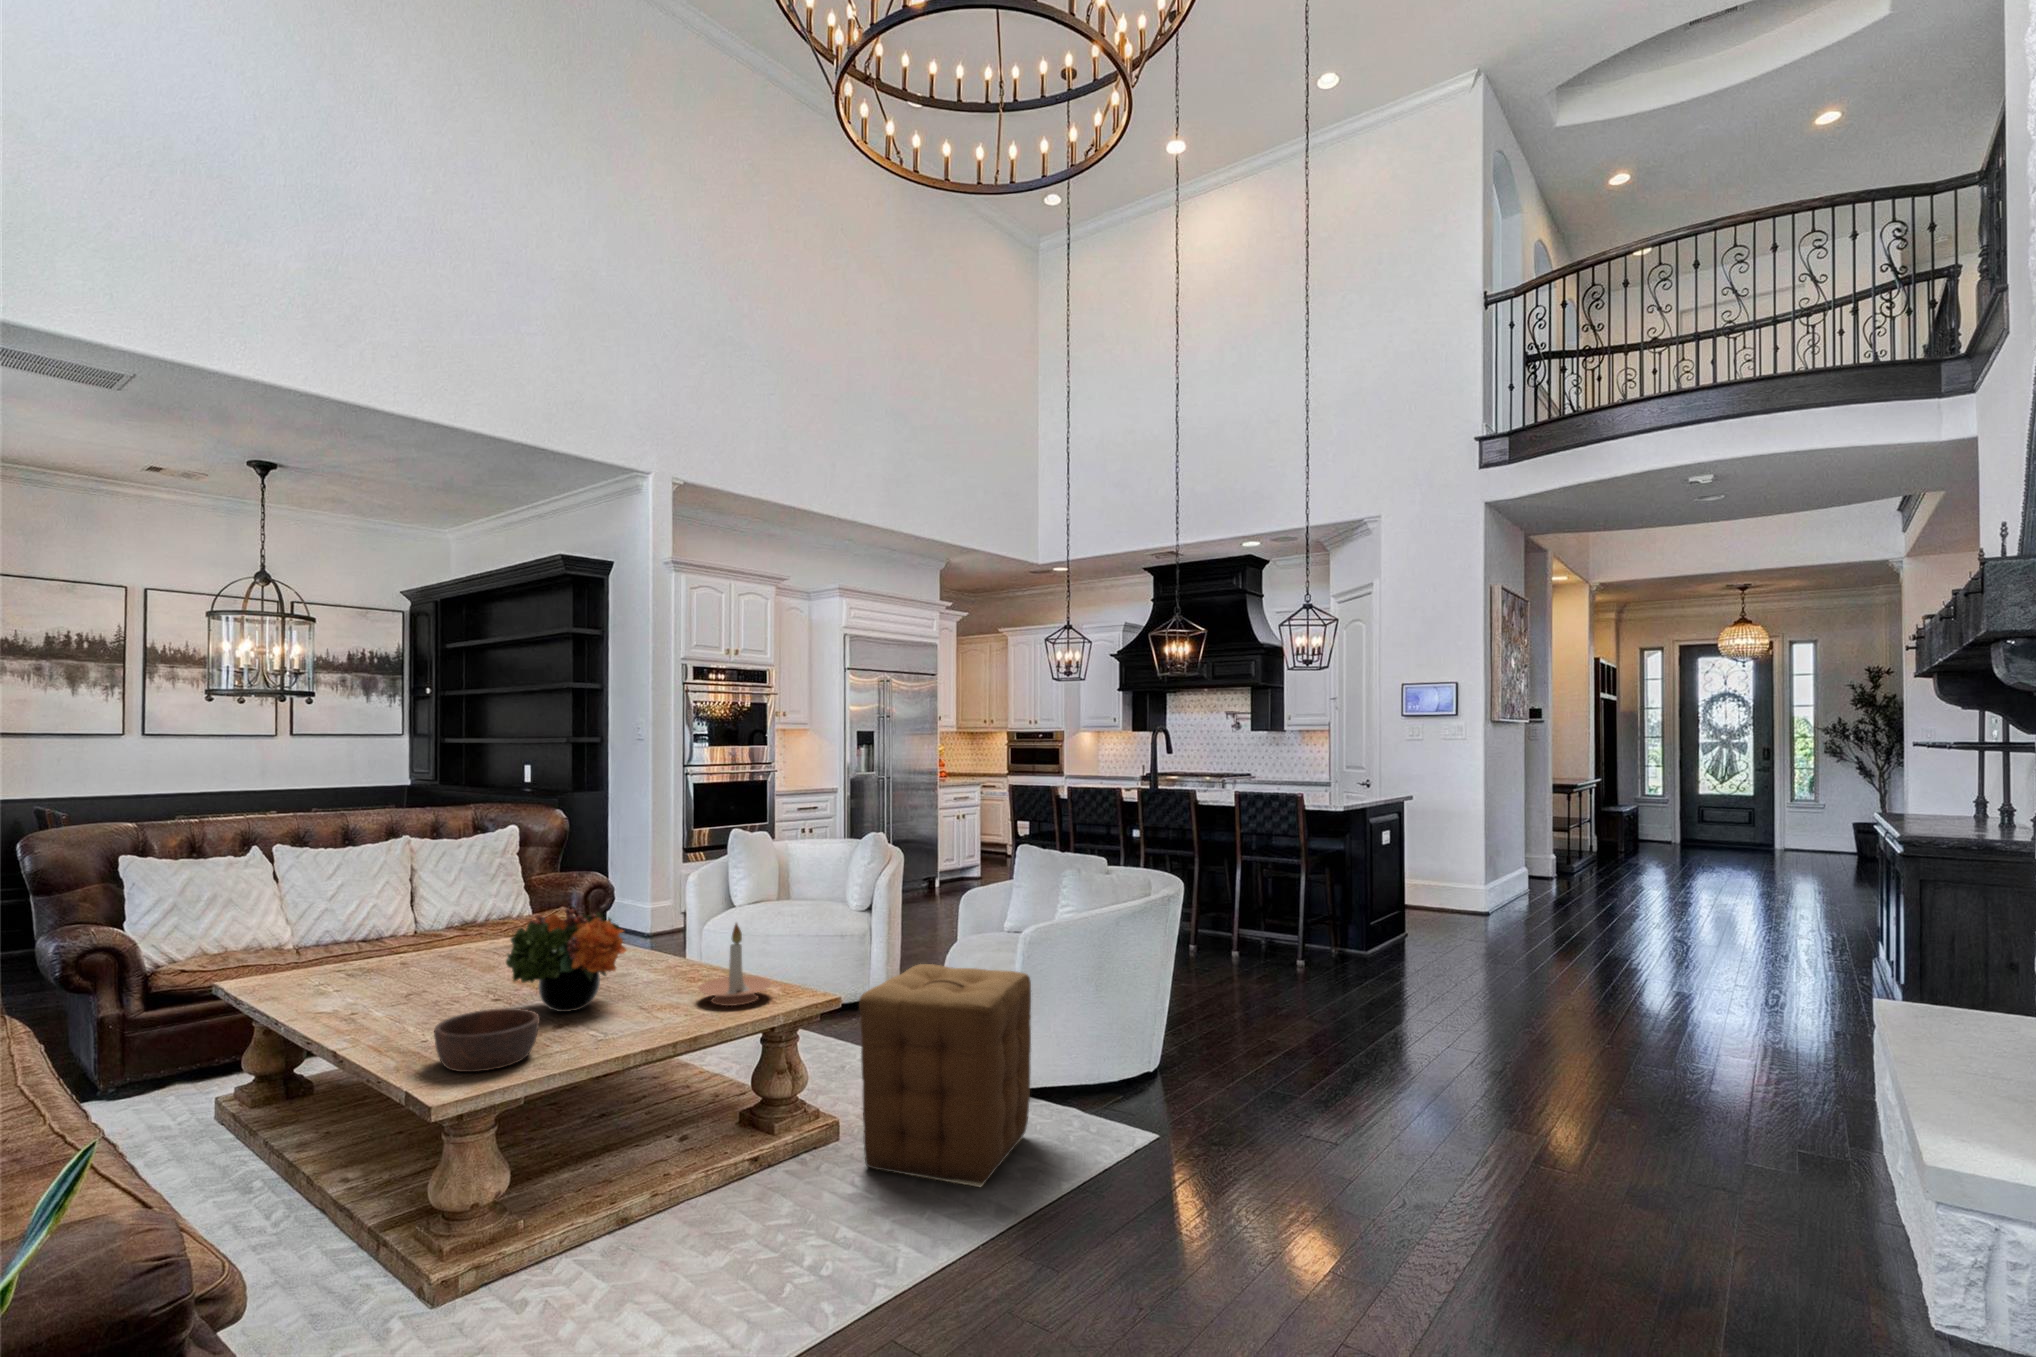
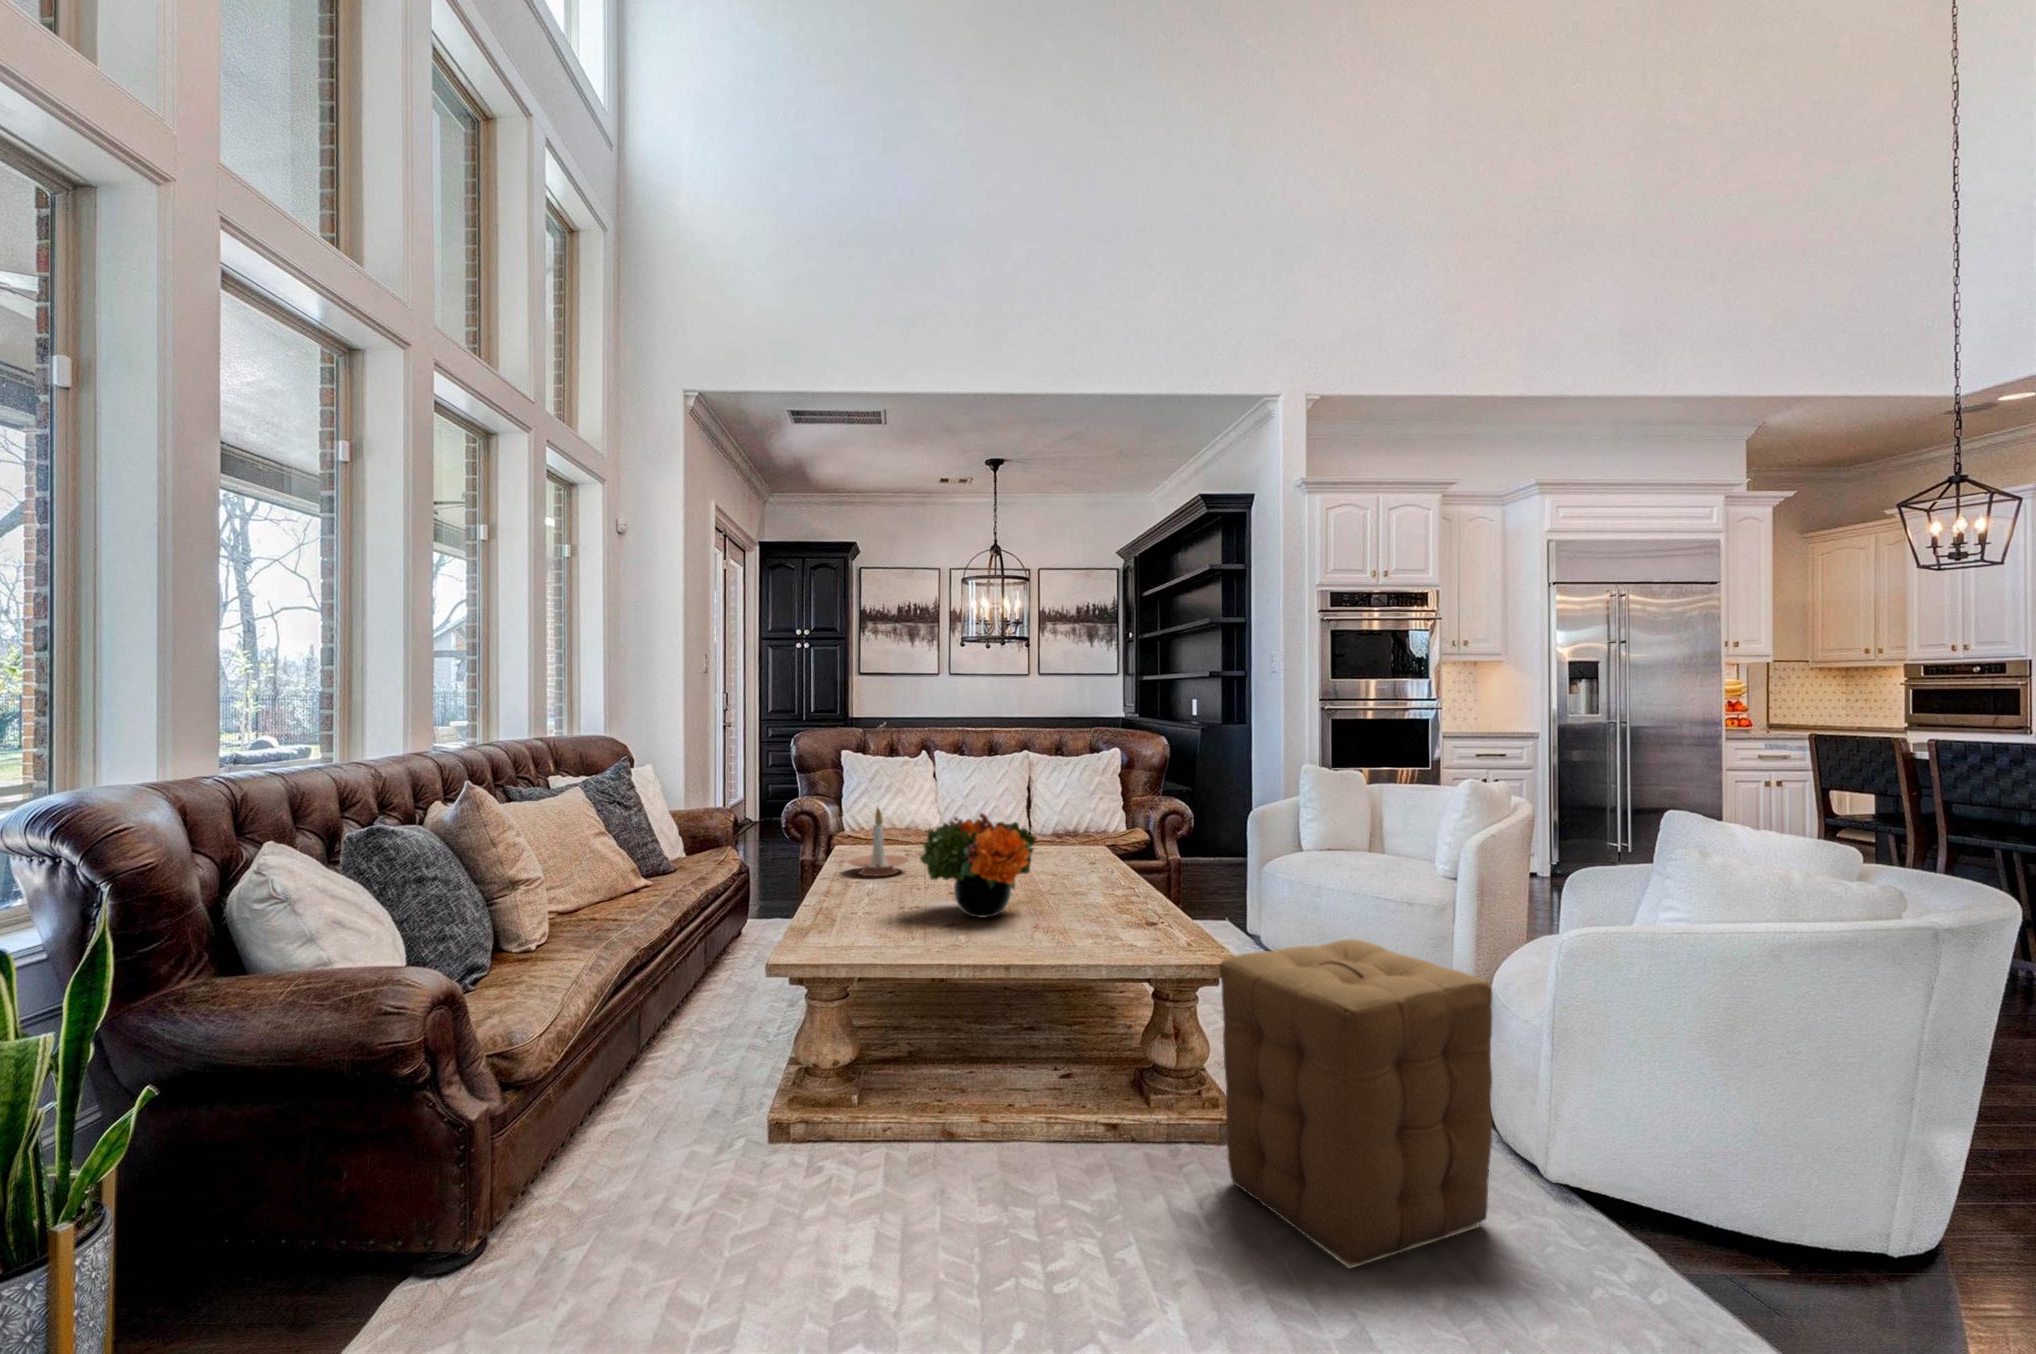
candle holder: present [698,923,772,1006] -> present [848,808,908,876]
wooden bowl: present [434,1008,540,1072] -> none [806,896,897,952]

